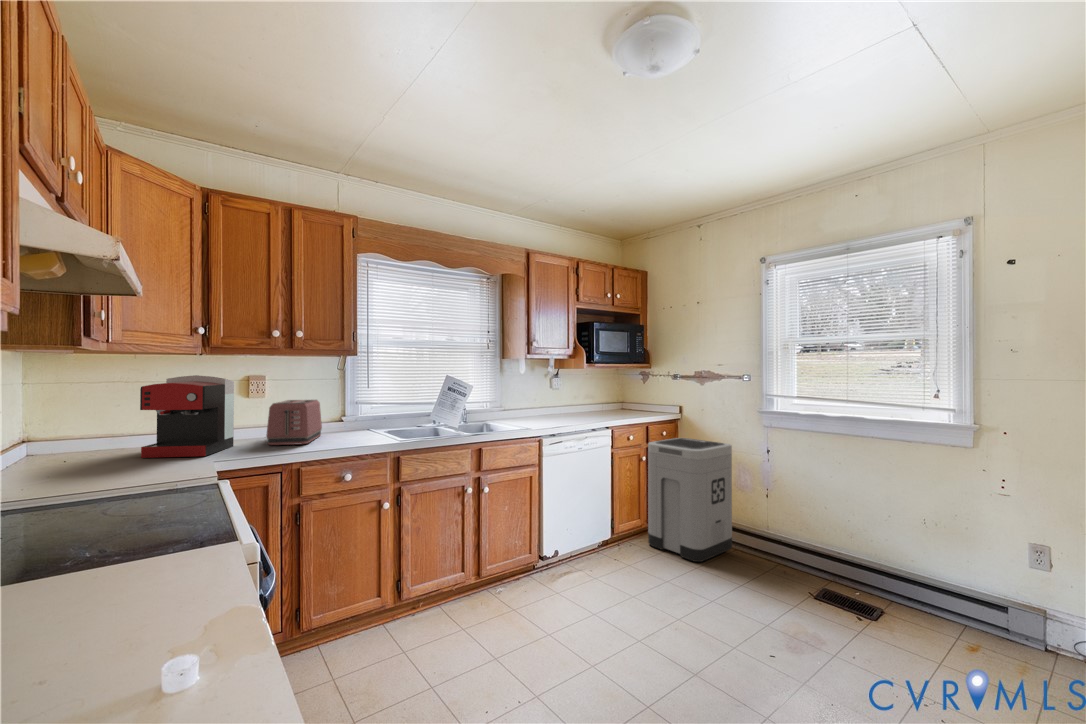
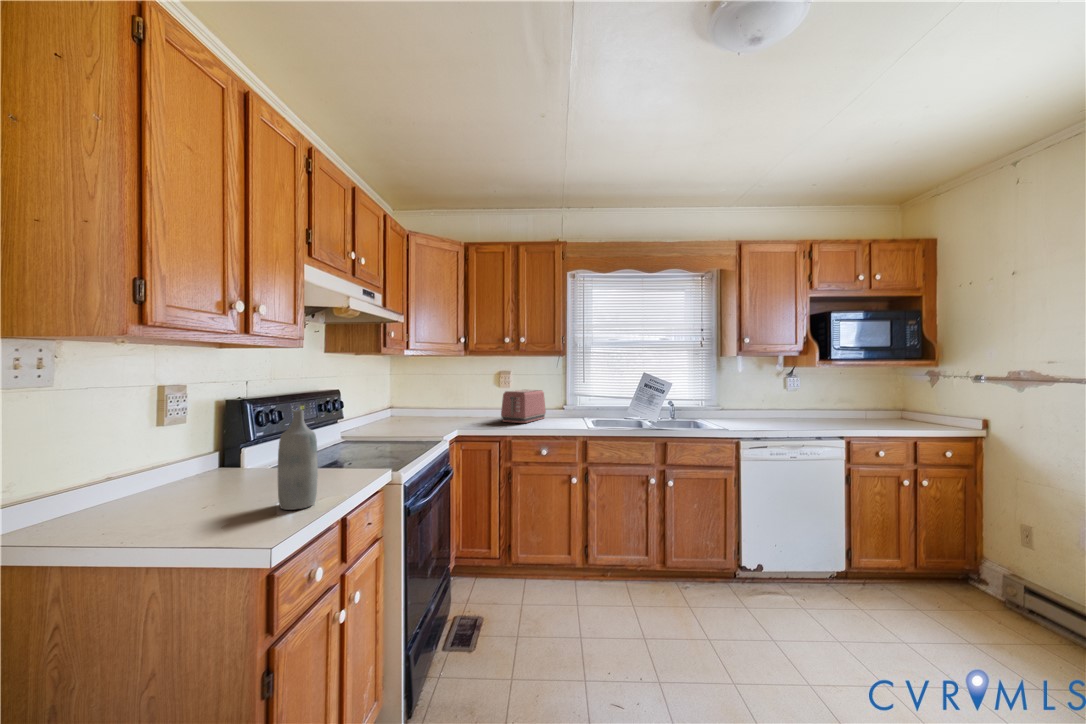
coffee maker: present [140,375,234,458] -> none [430,370,484,425]
trash can: present [648,438,732,562] -> none [910,463,1071,642]
bottle: none [80,448,166,640] -> present [278,410,318,510]

